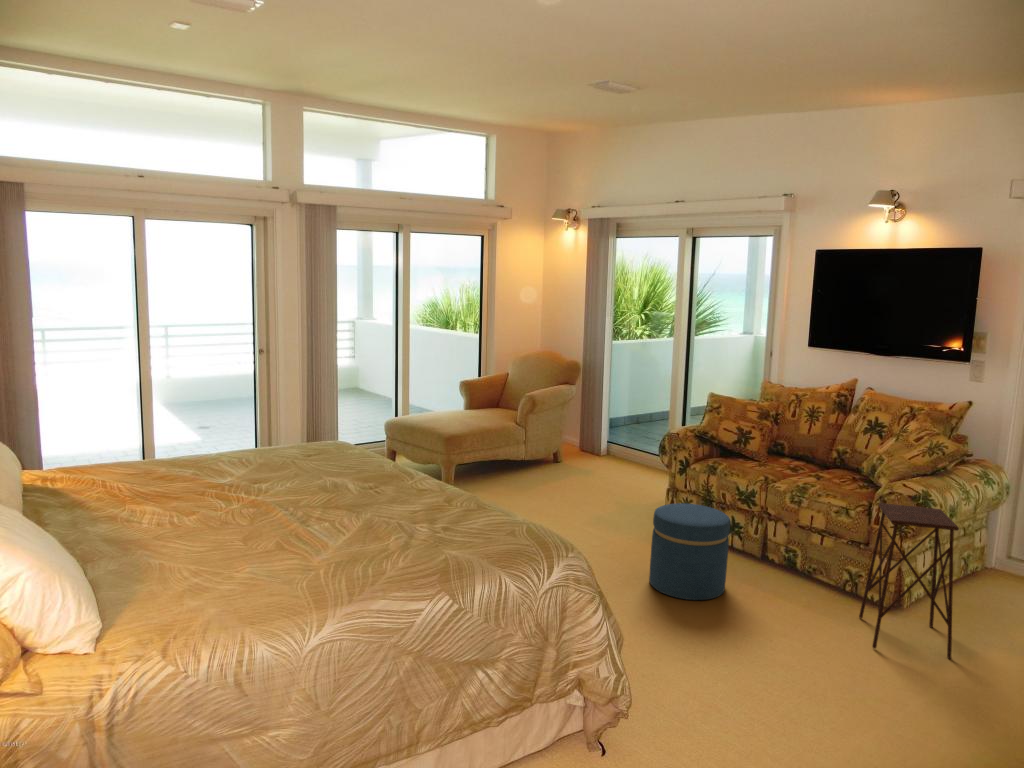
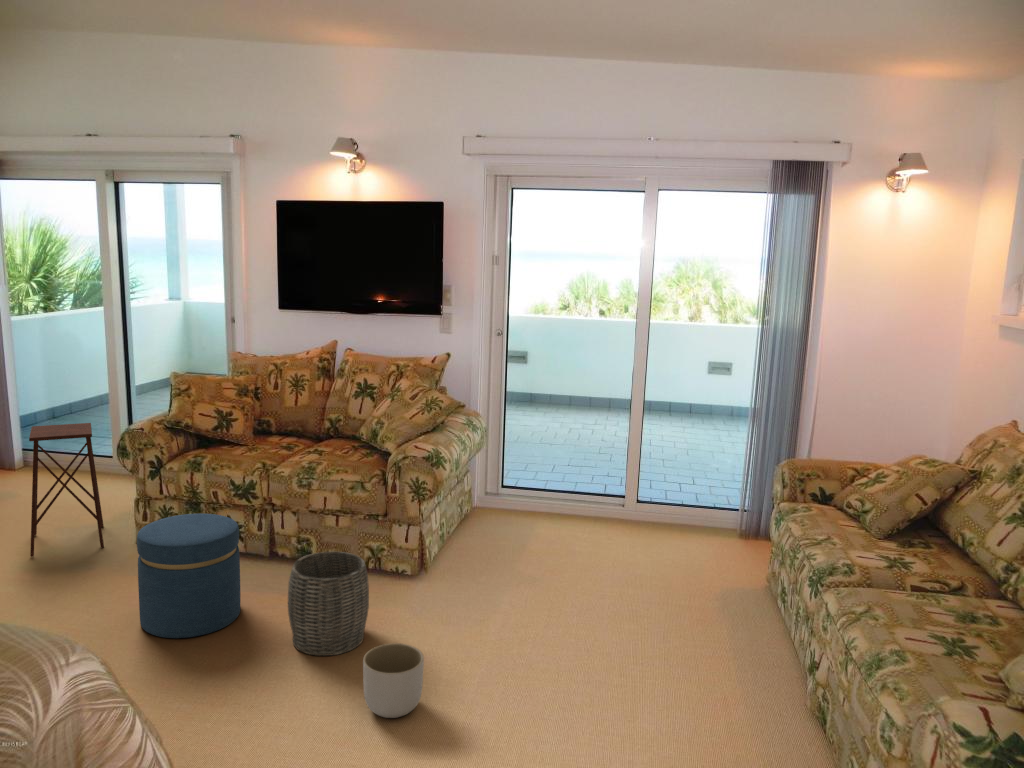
side table: present [859,503,959,659] -> present [29,423,104,557]
woven basket: none [755,557,829,648] -> present [288,552,369,656]
planter: none [795,643,853,709] -> present [363,643,424,718]

